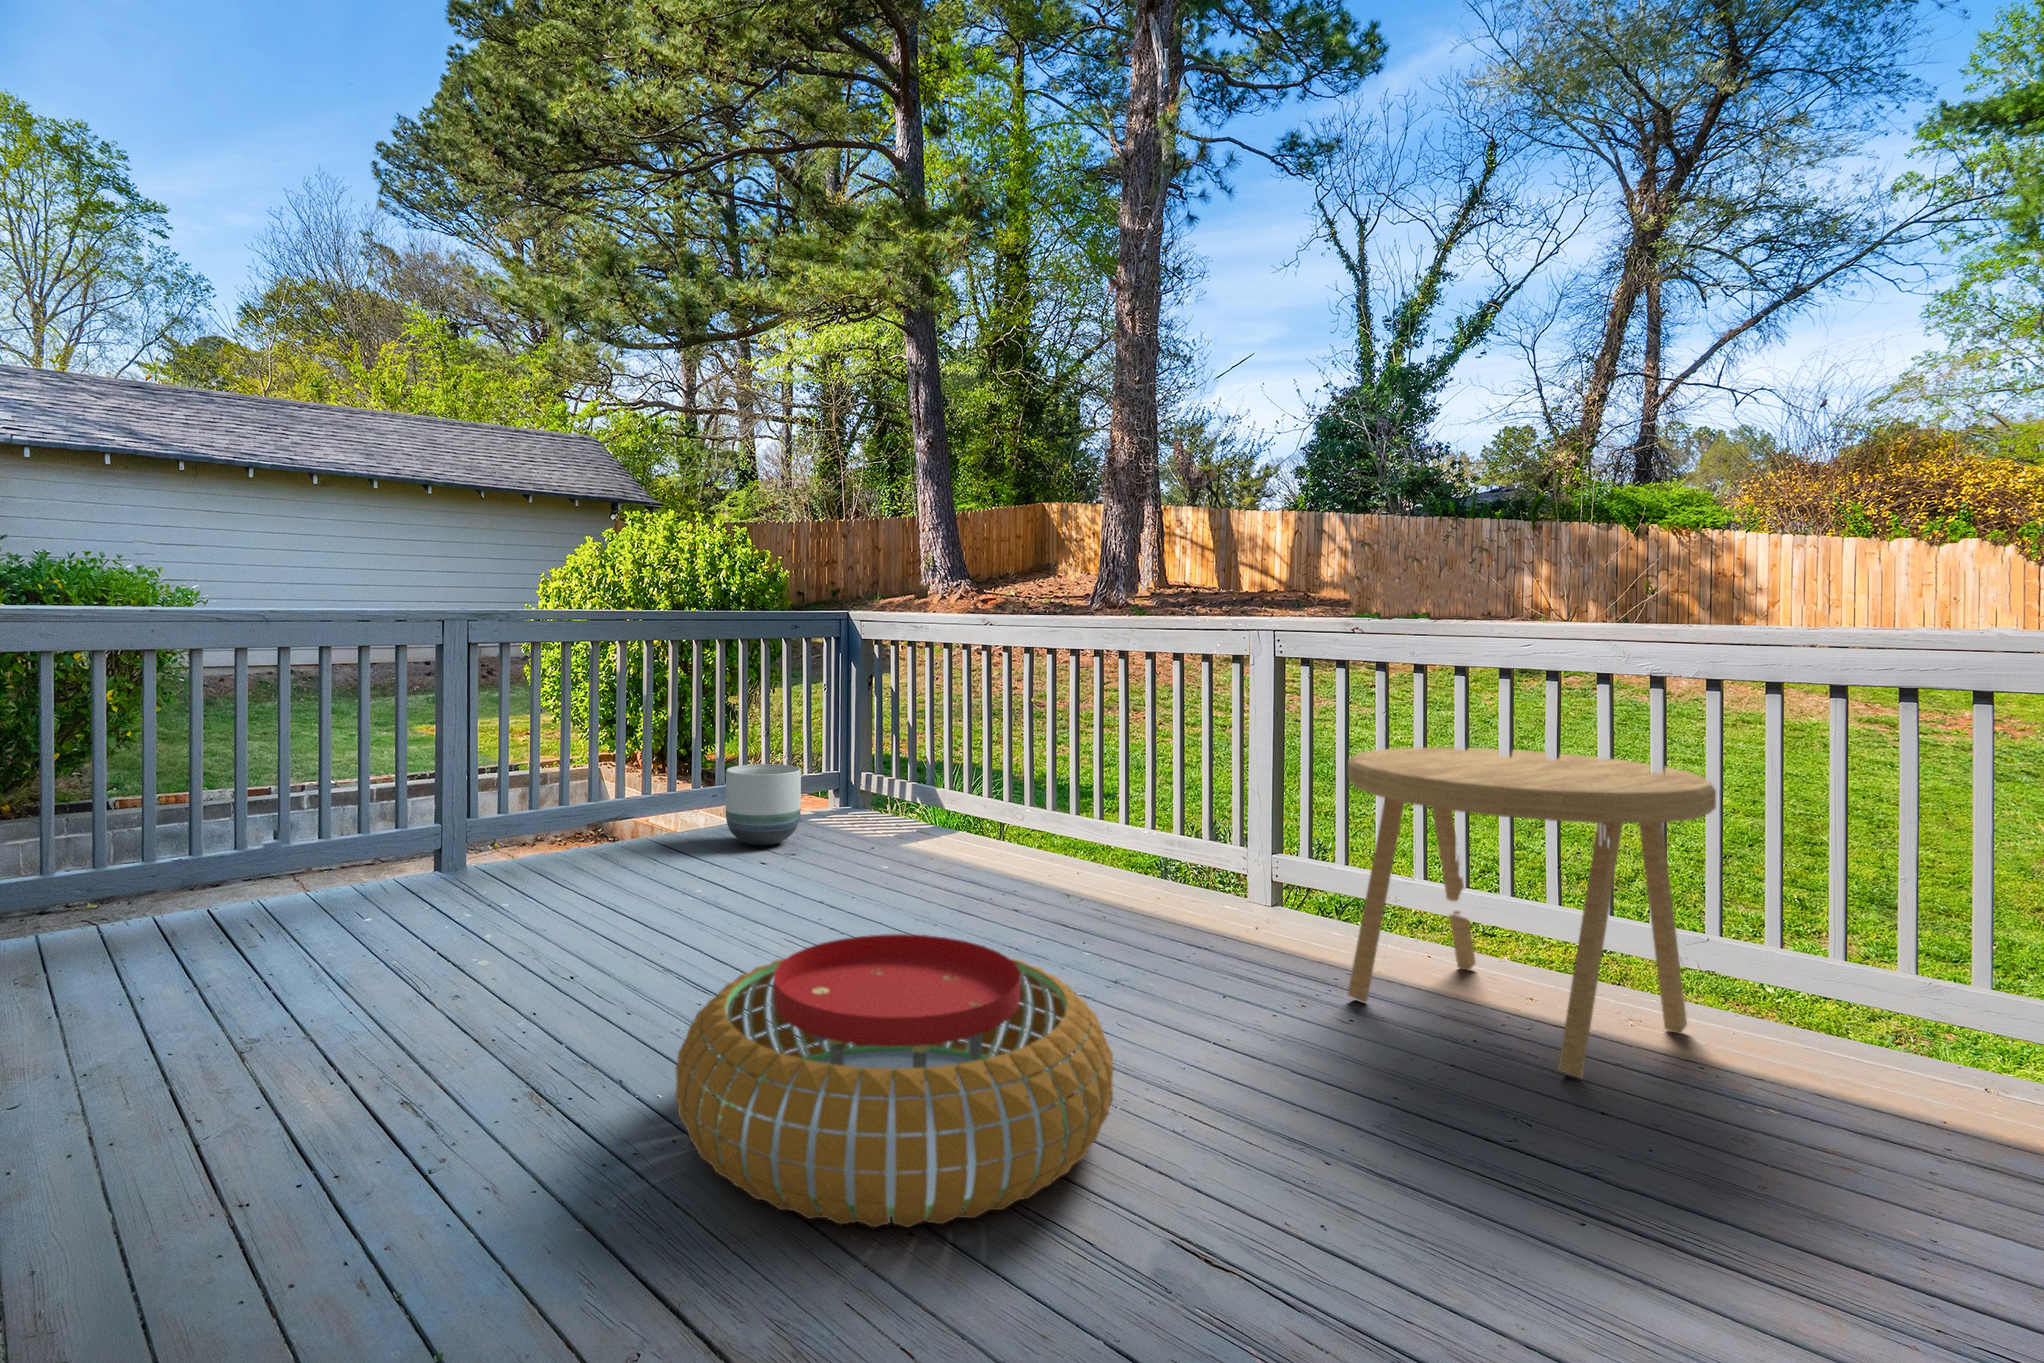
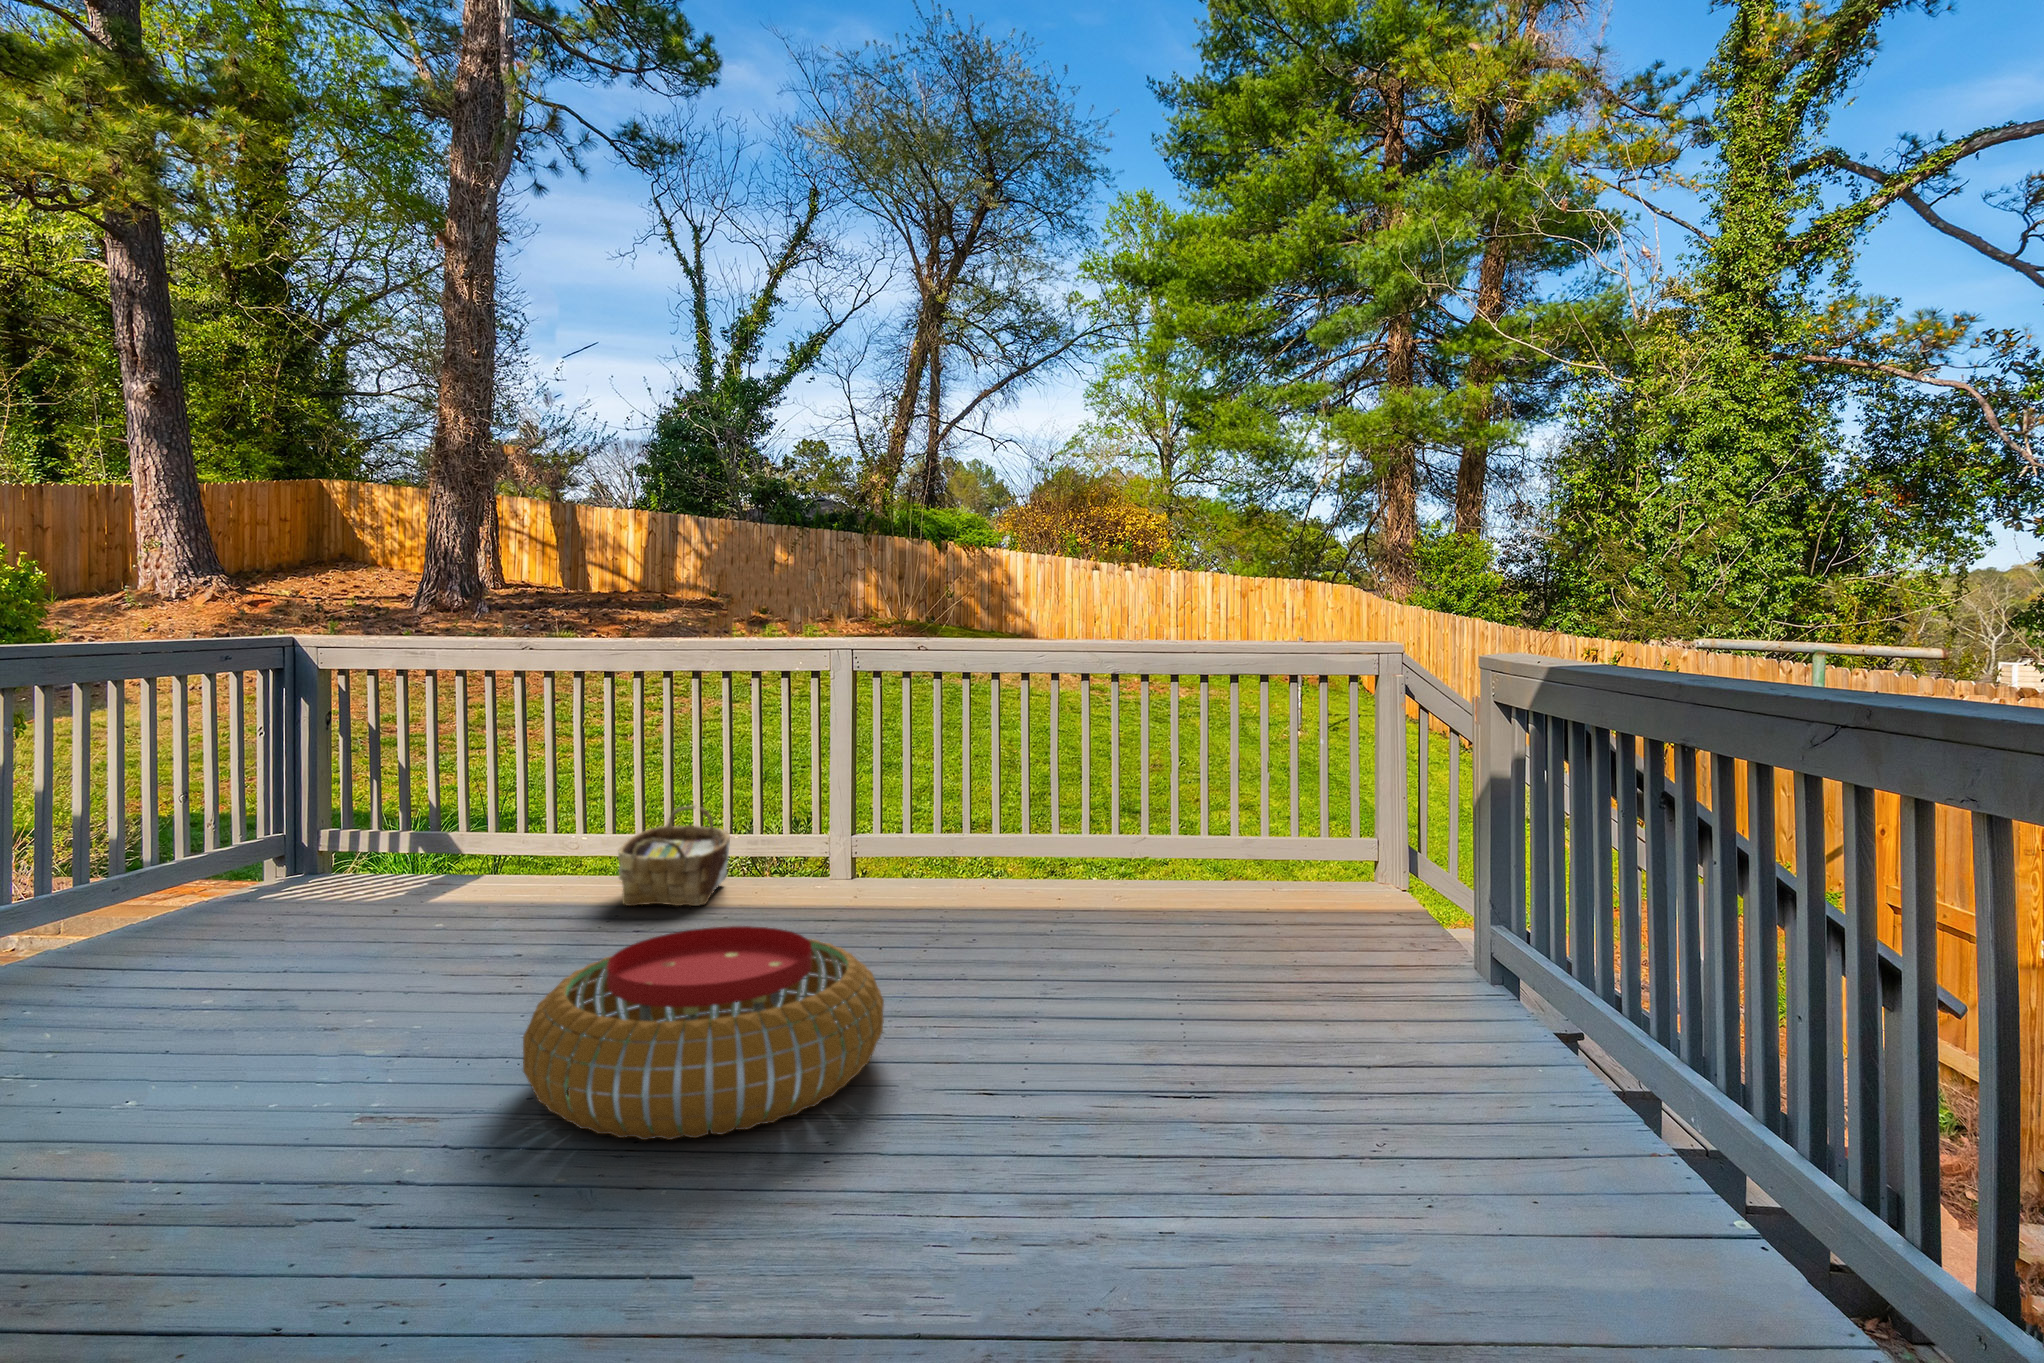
side table: present [1348,747,1716,1078] -> none [922,738,1133,936]
planter: present [726,764,801,846] -> none [170,826,281,924]
woven basket: none [1037,794,1165,908] -> present [618,805,730,906]

